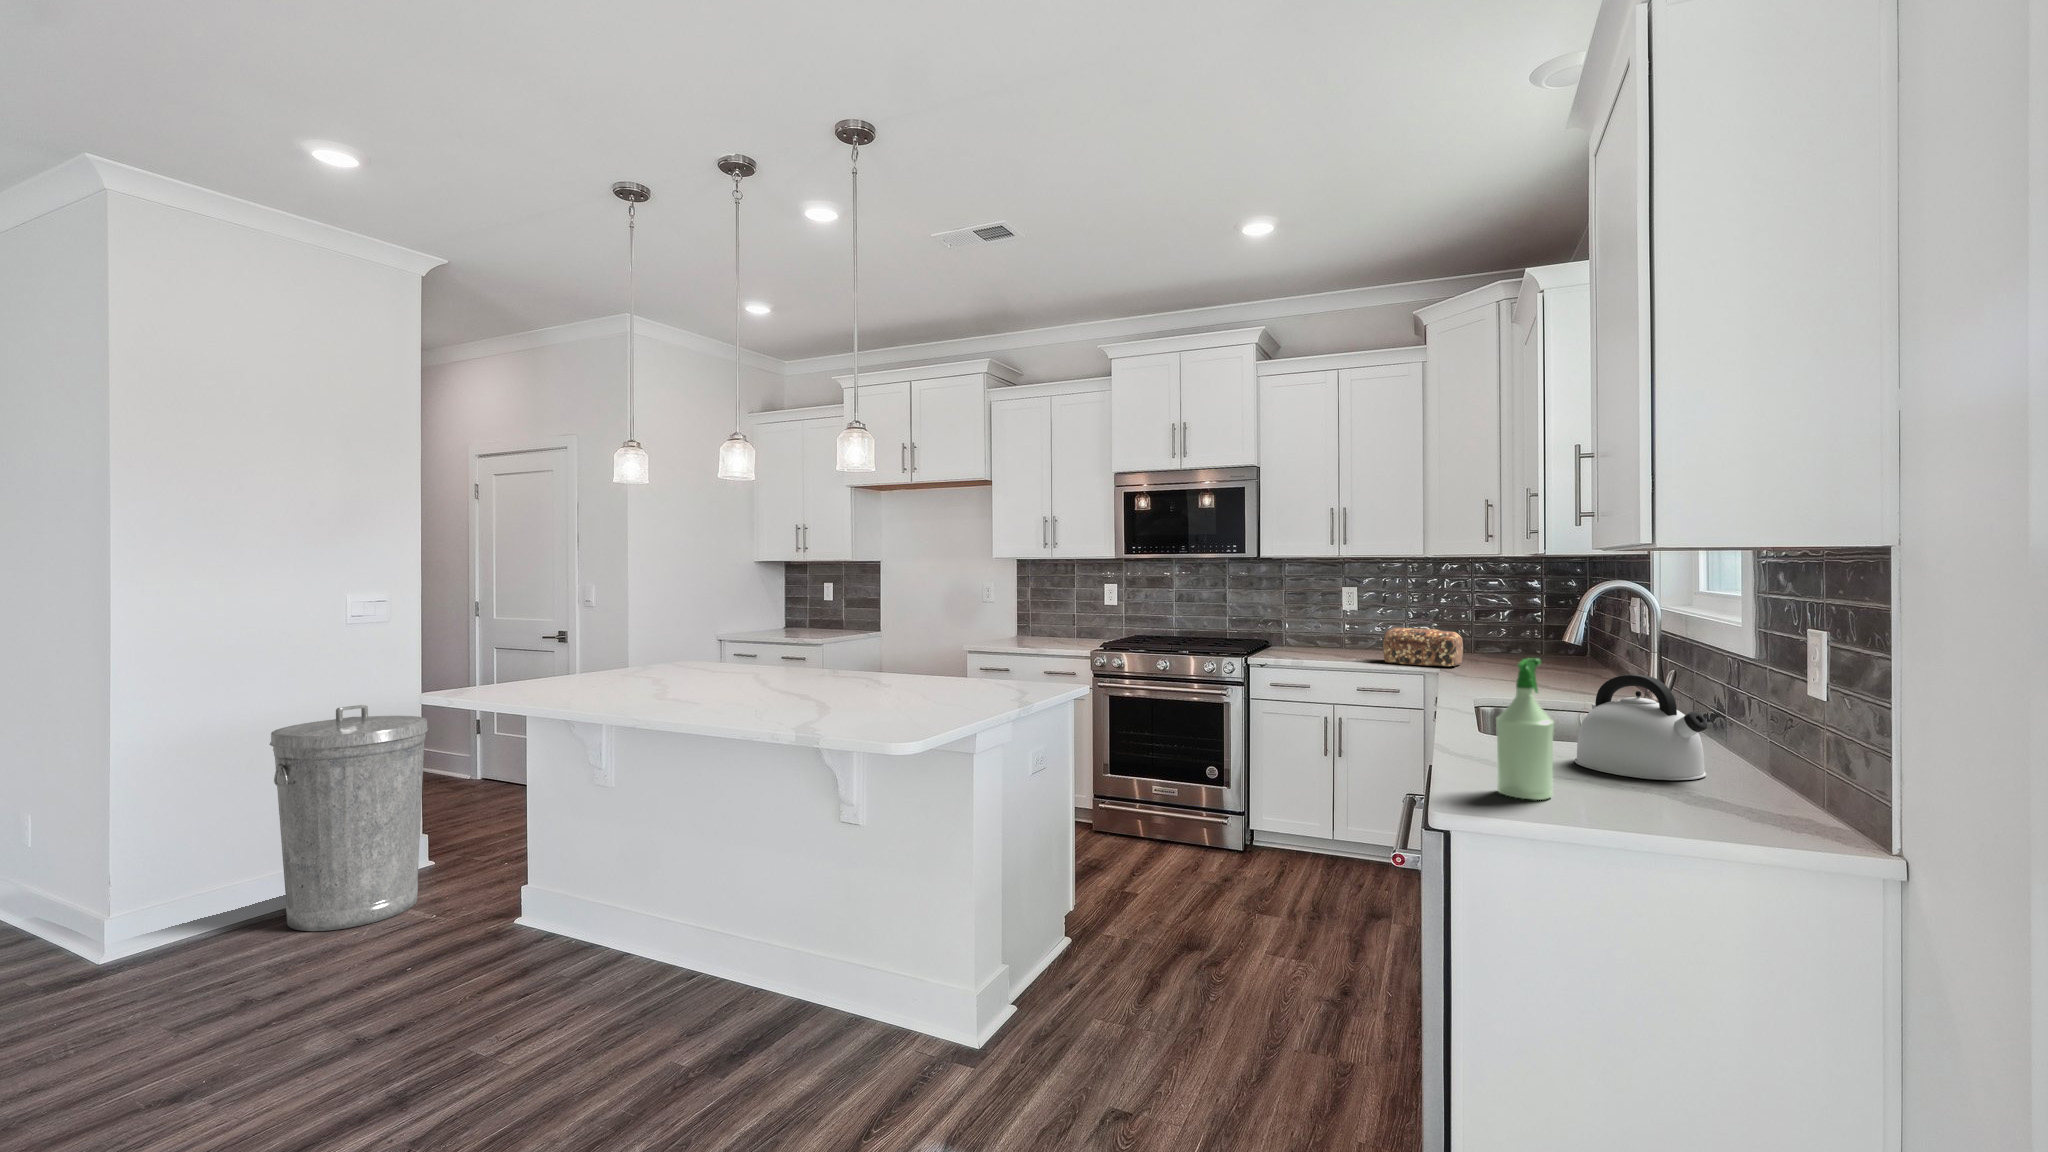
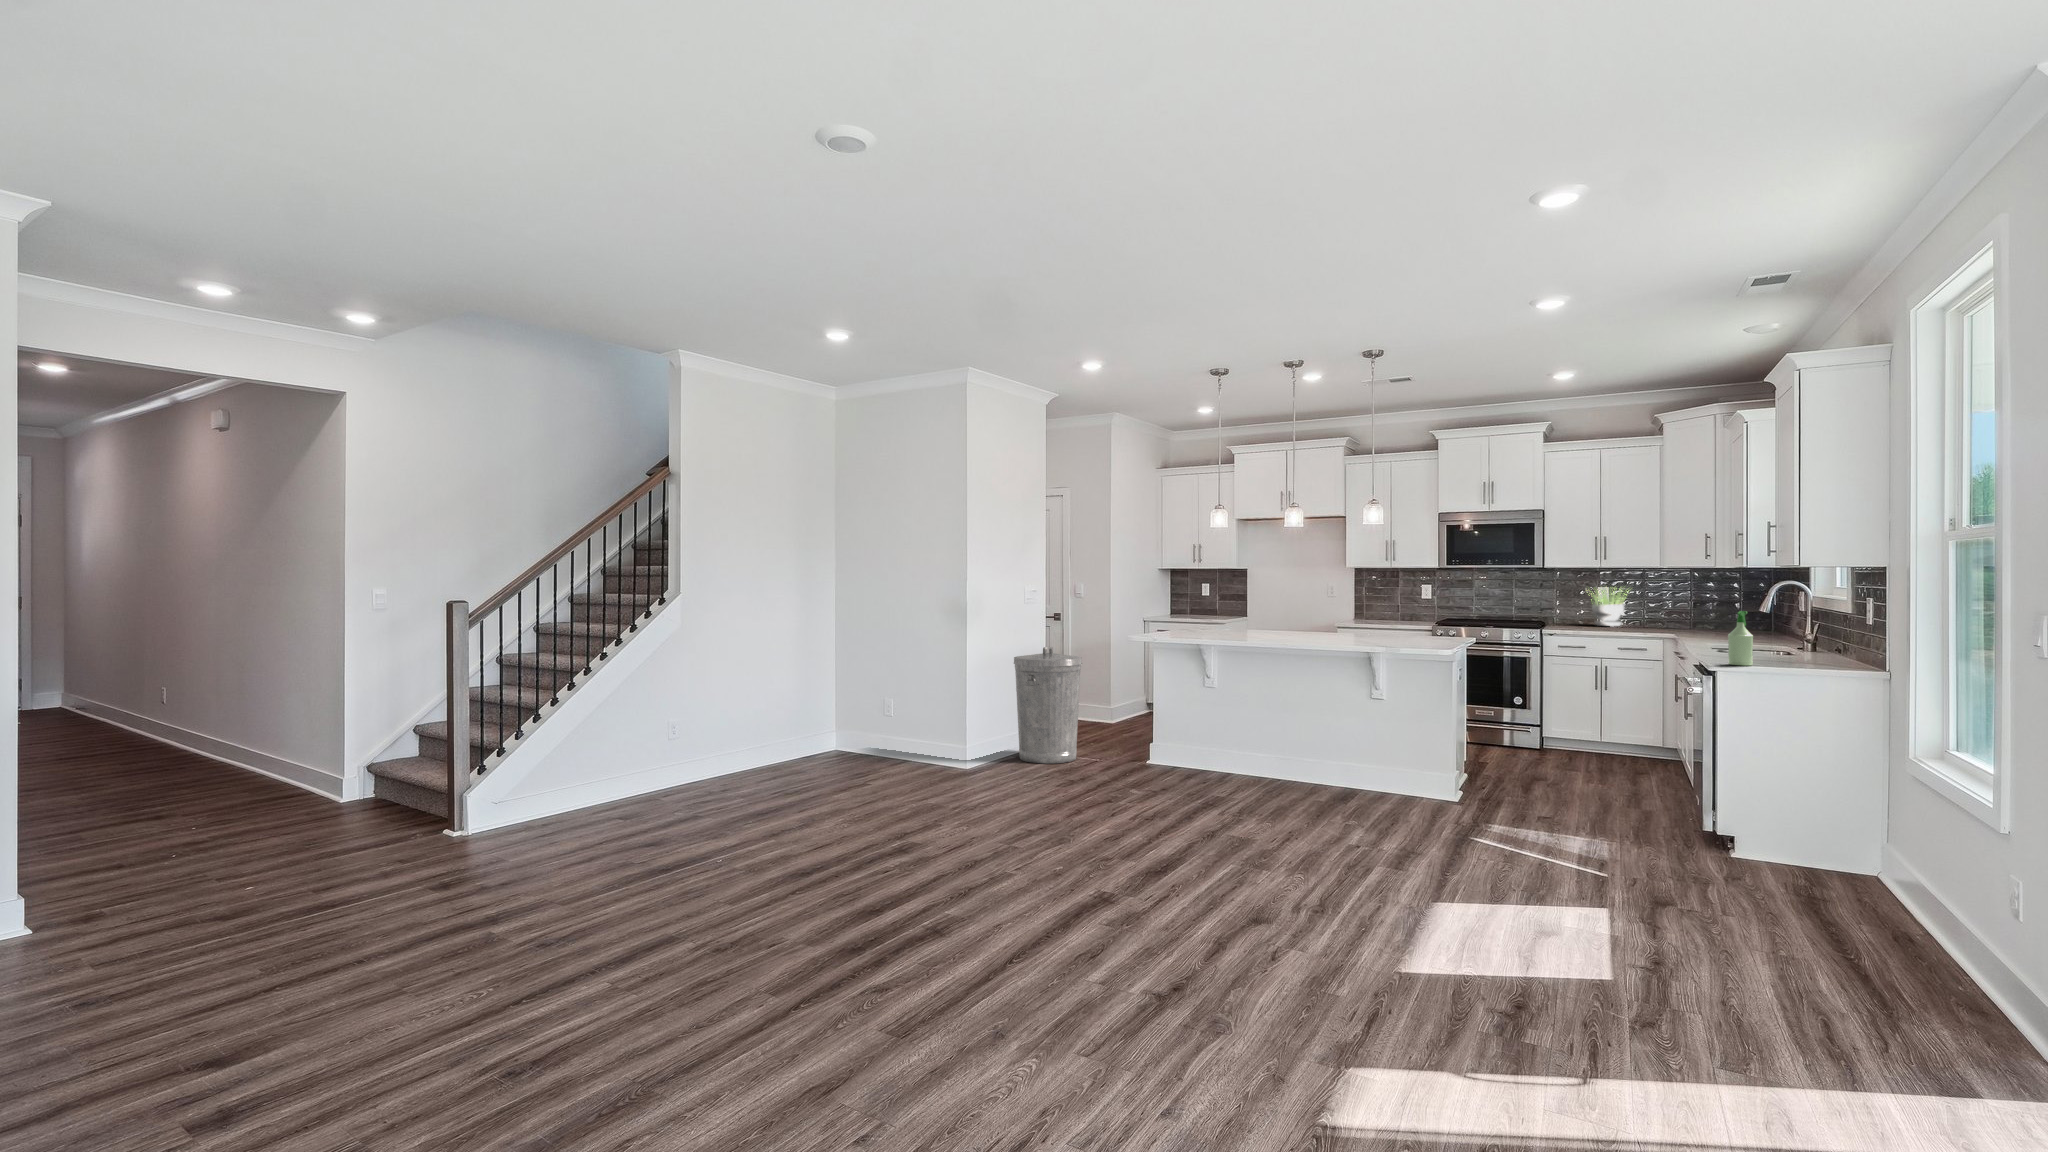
potted plant: none [1317,584,1392,648] -> present [1591,589,1629,627]
bread loaf: present [1383,628,1463,666] -> none [1636,611,1689,634]
kettle: present [1575,675,1708,780] -> none [1762,621,1822,663]

